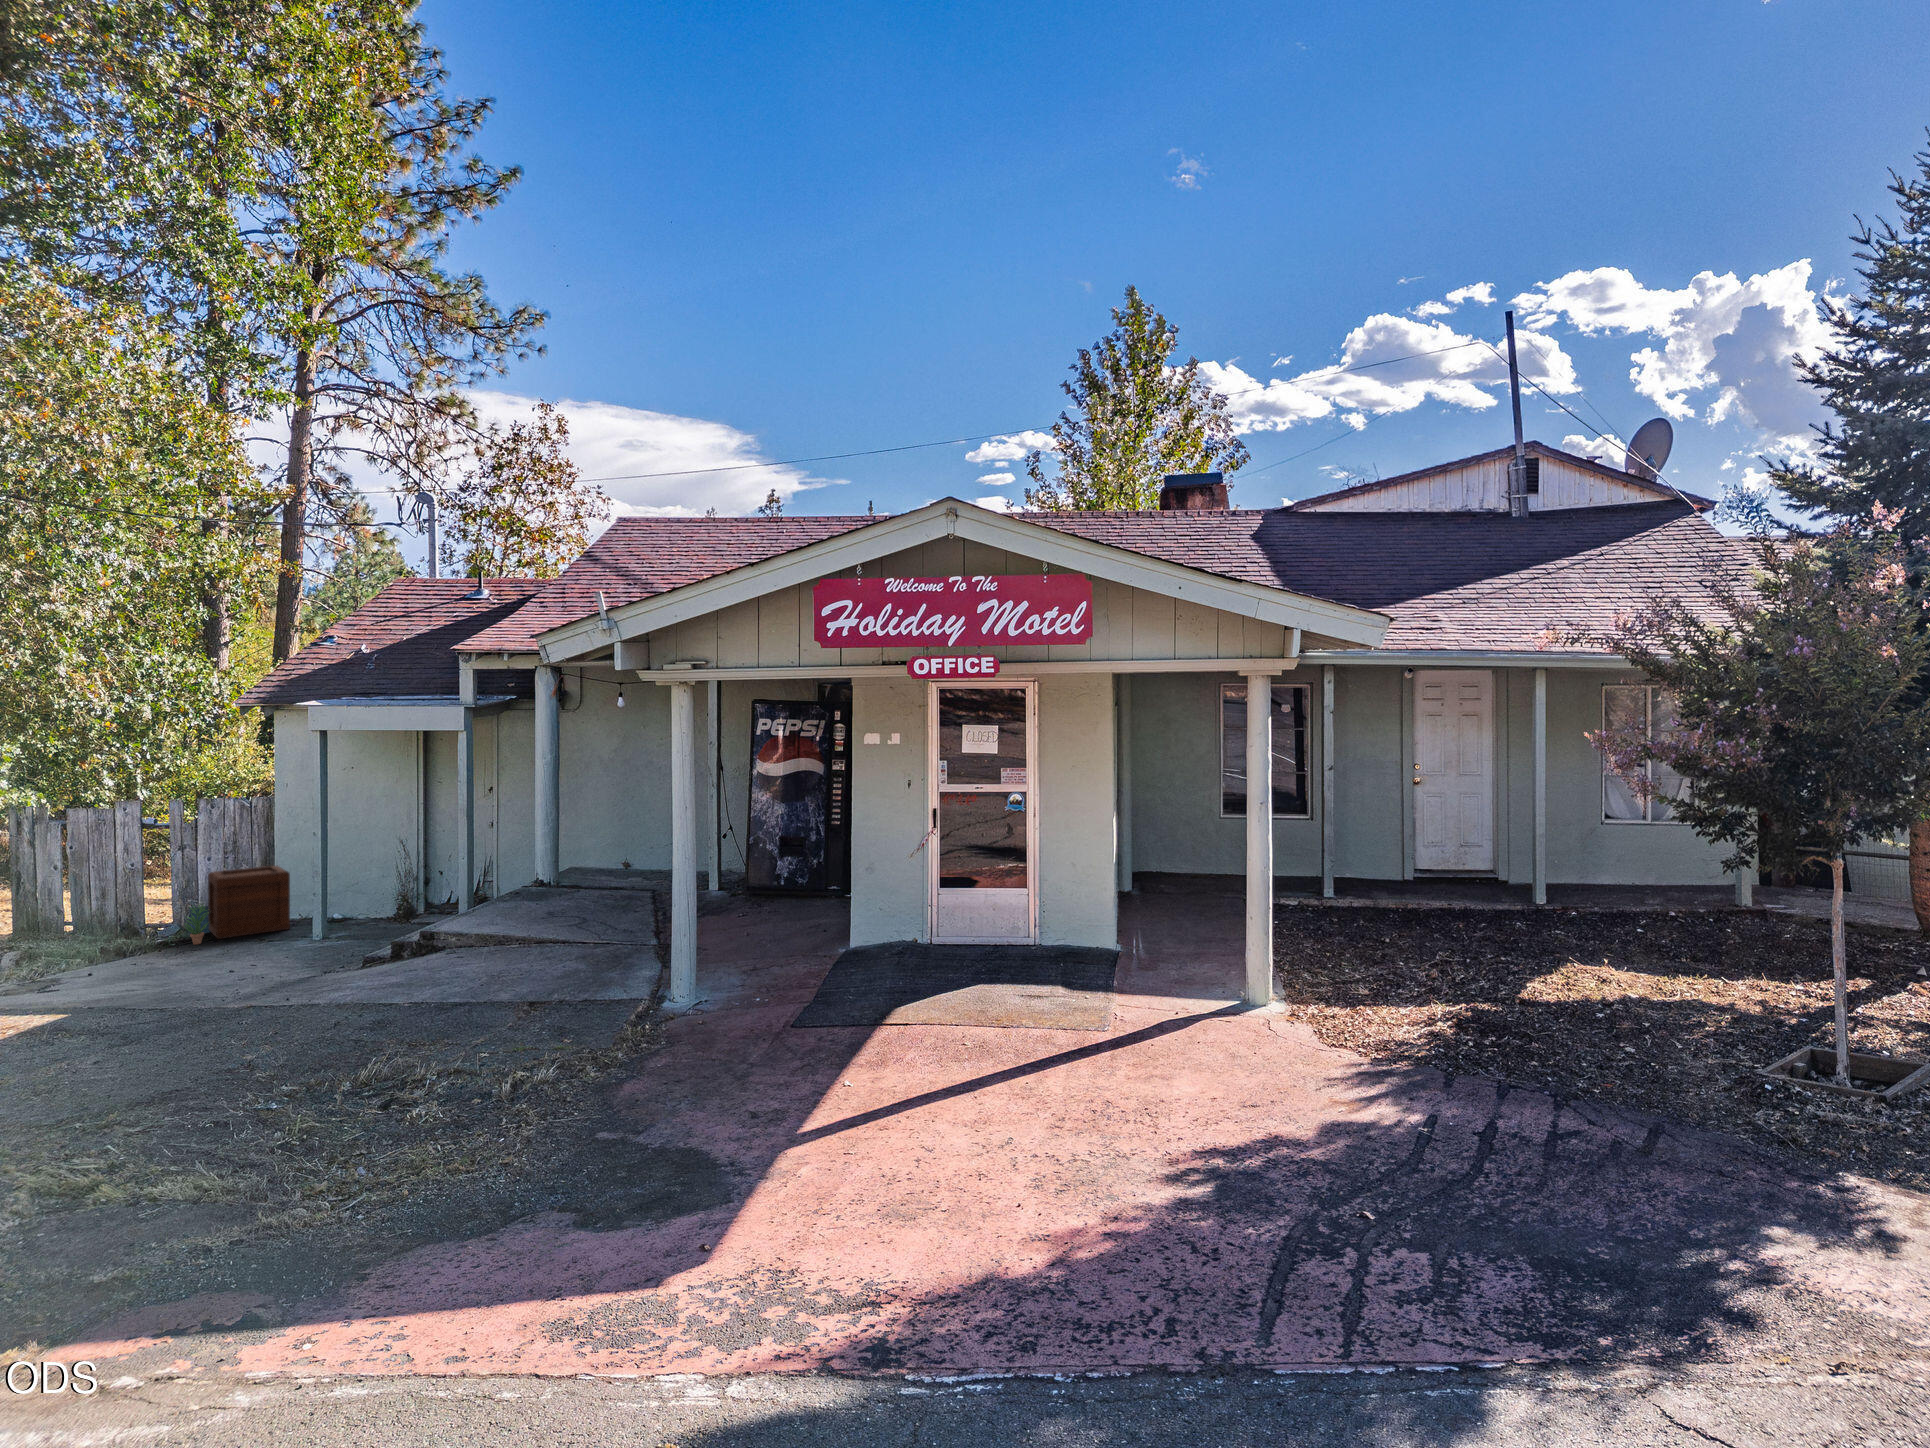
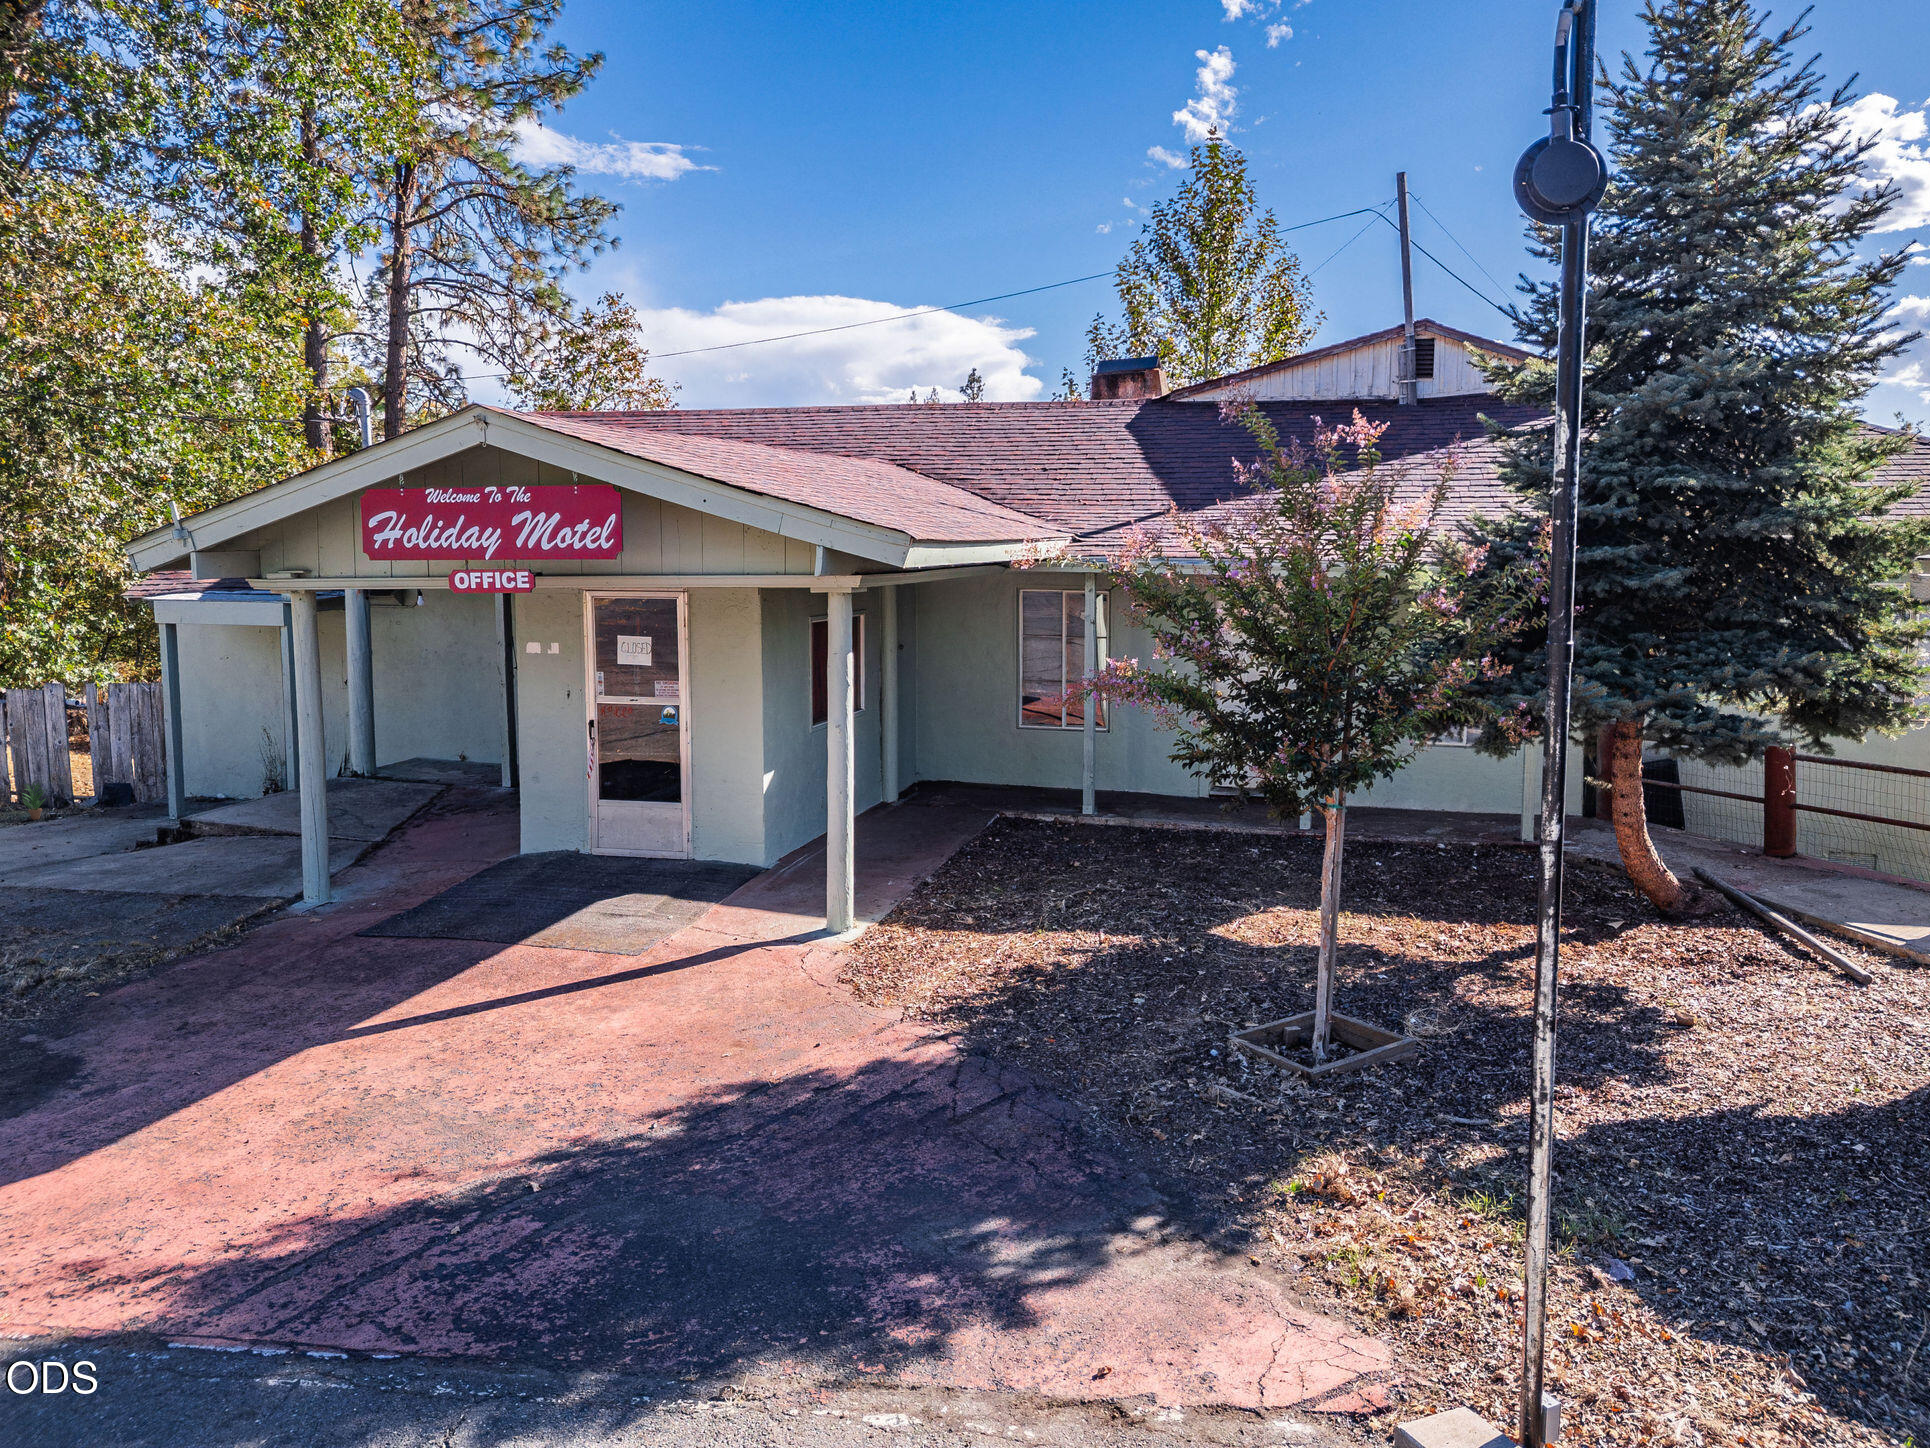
wooden crate: present [208,865,290,939] -> none [53,746,132,815]

